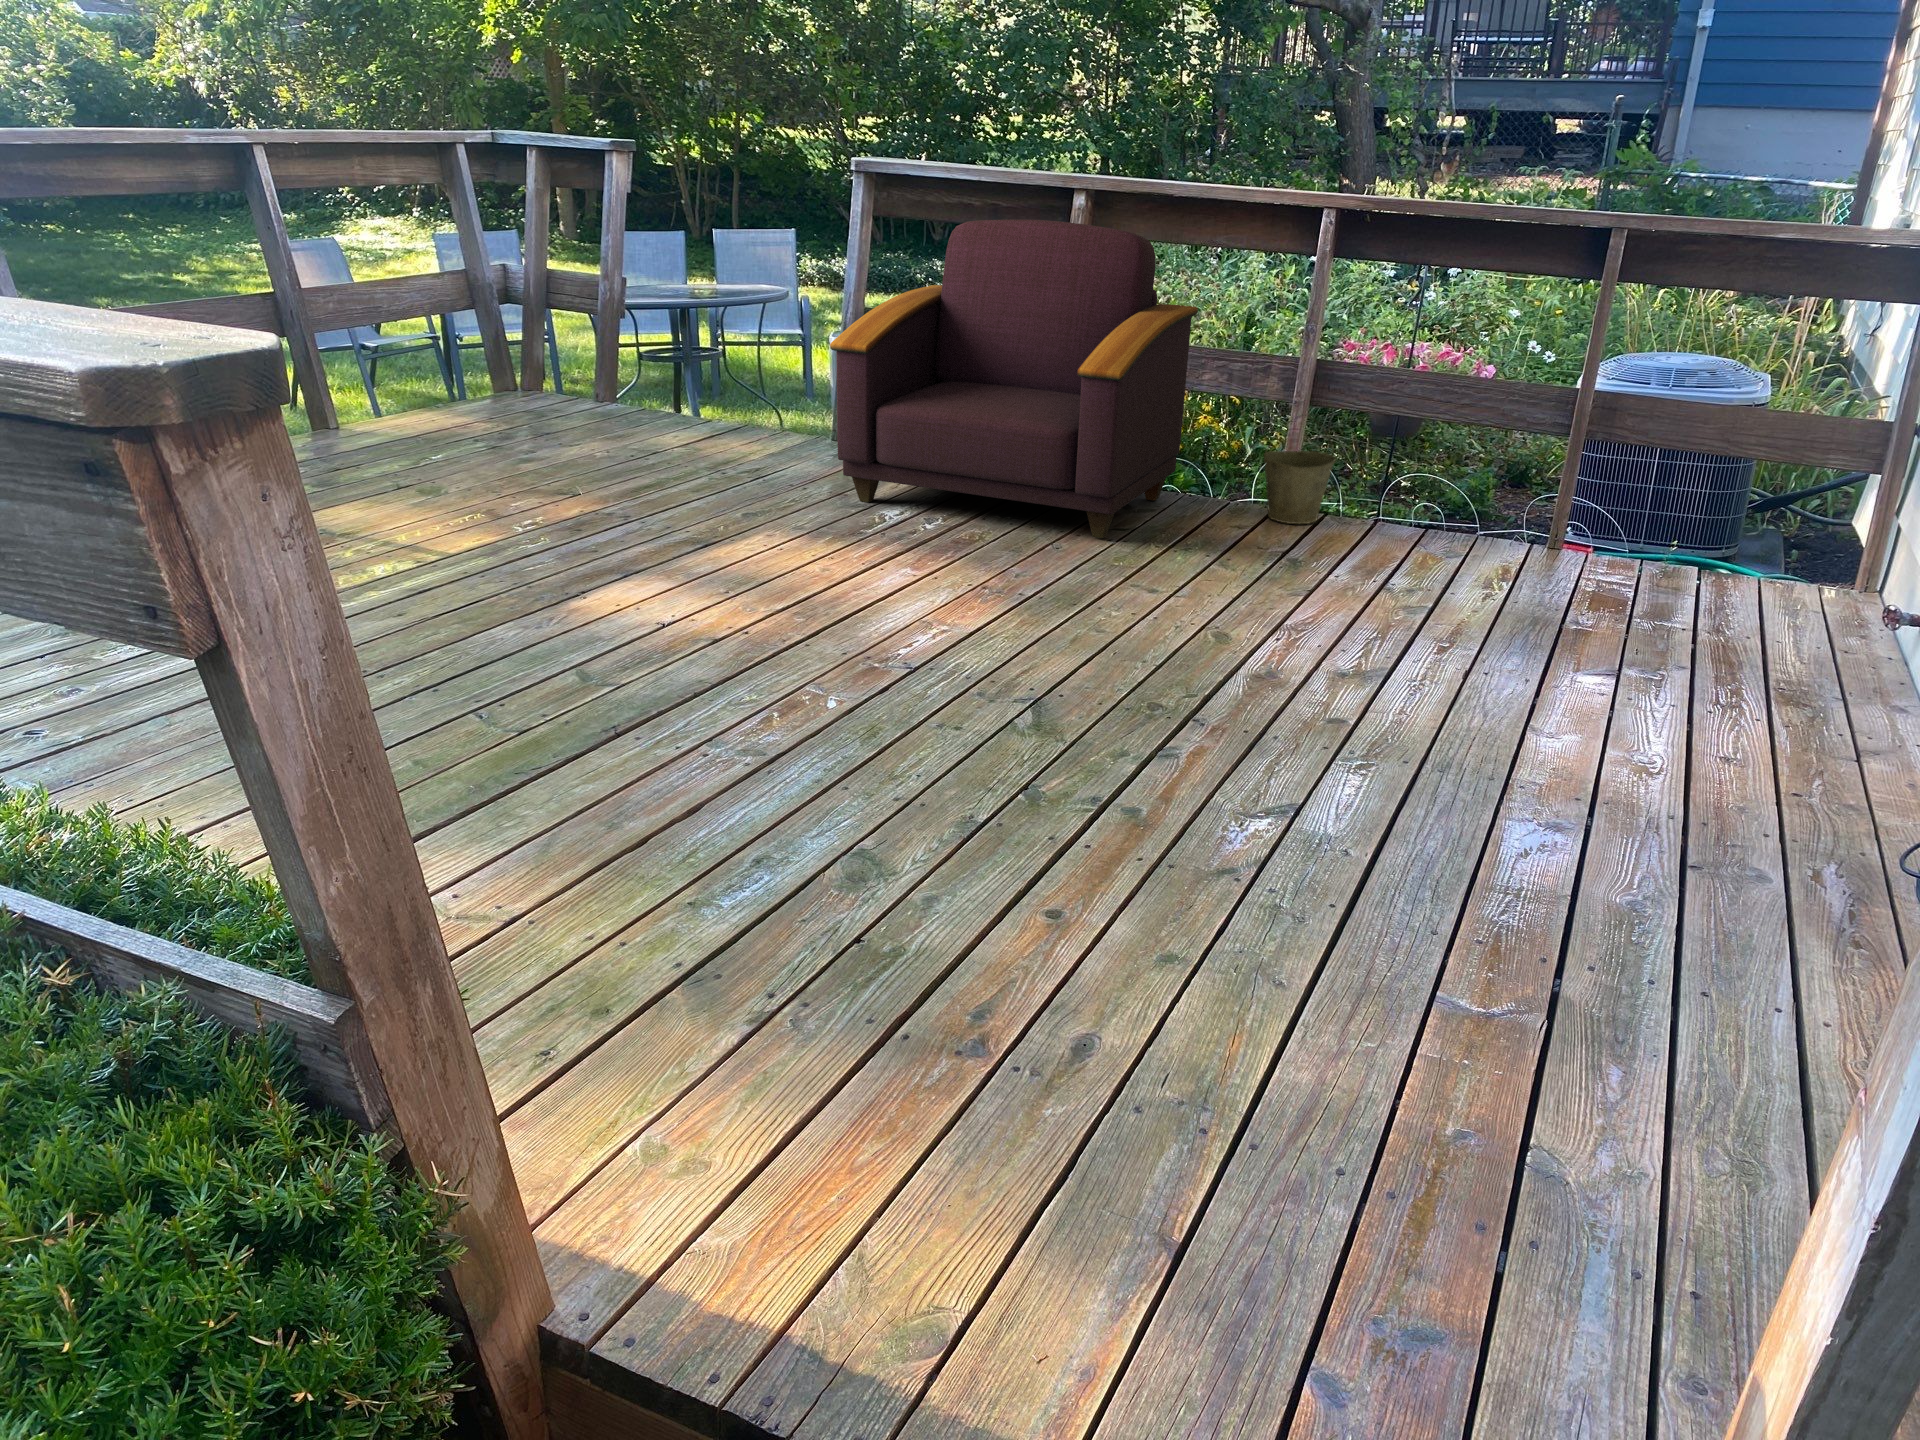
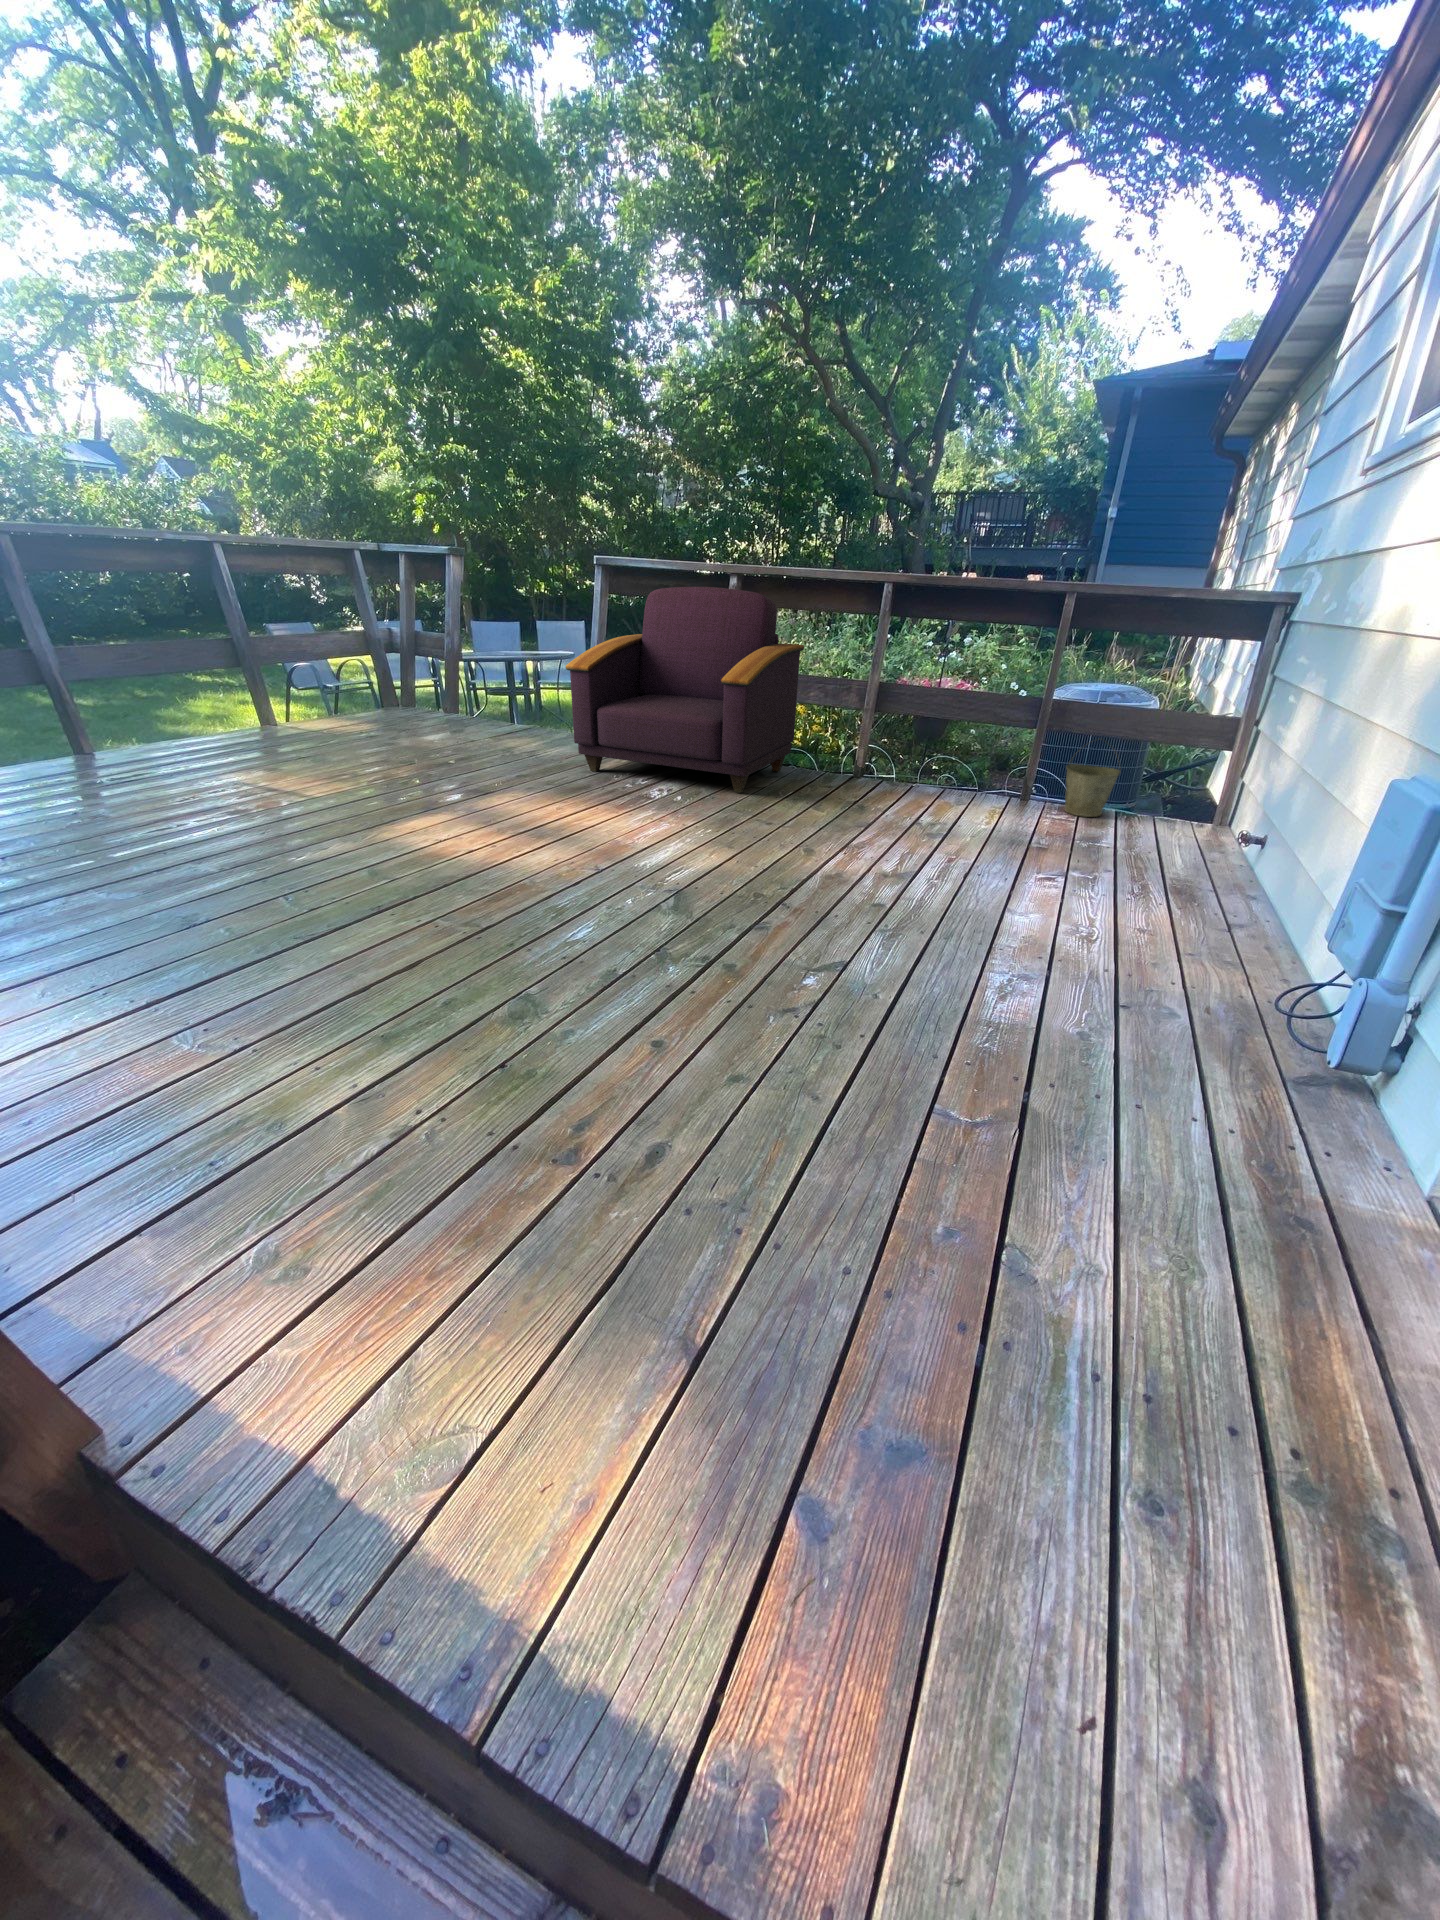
bucket: present [1264,416,1336,524] -> present [1065,742,1121,817]

